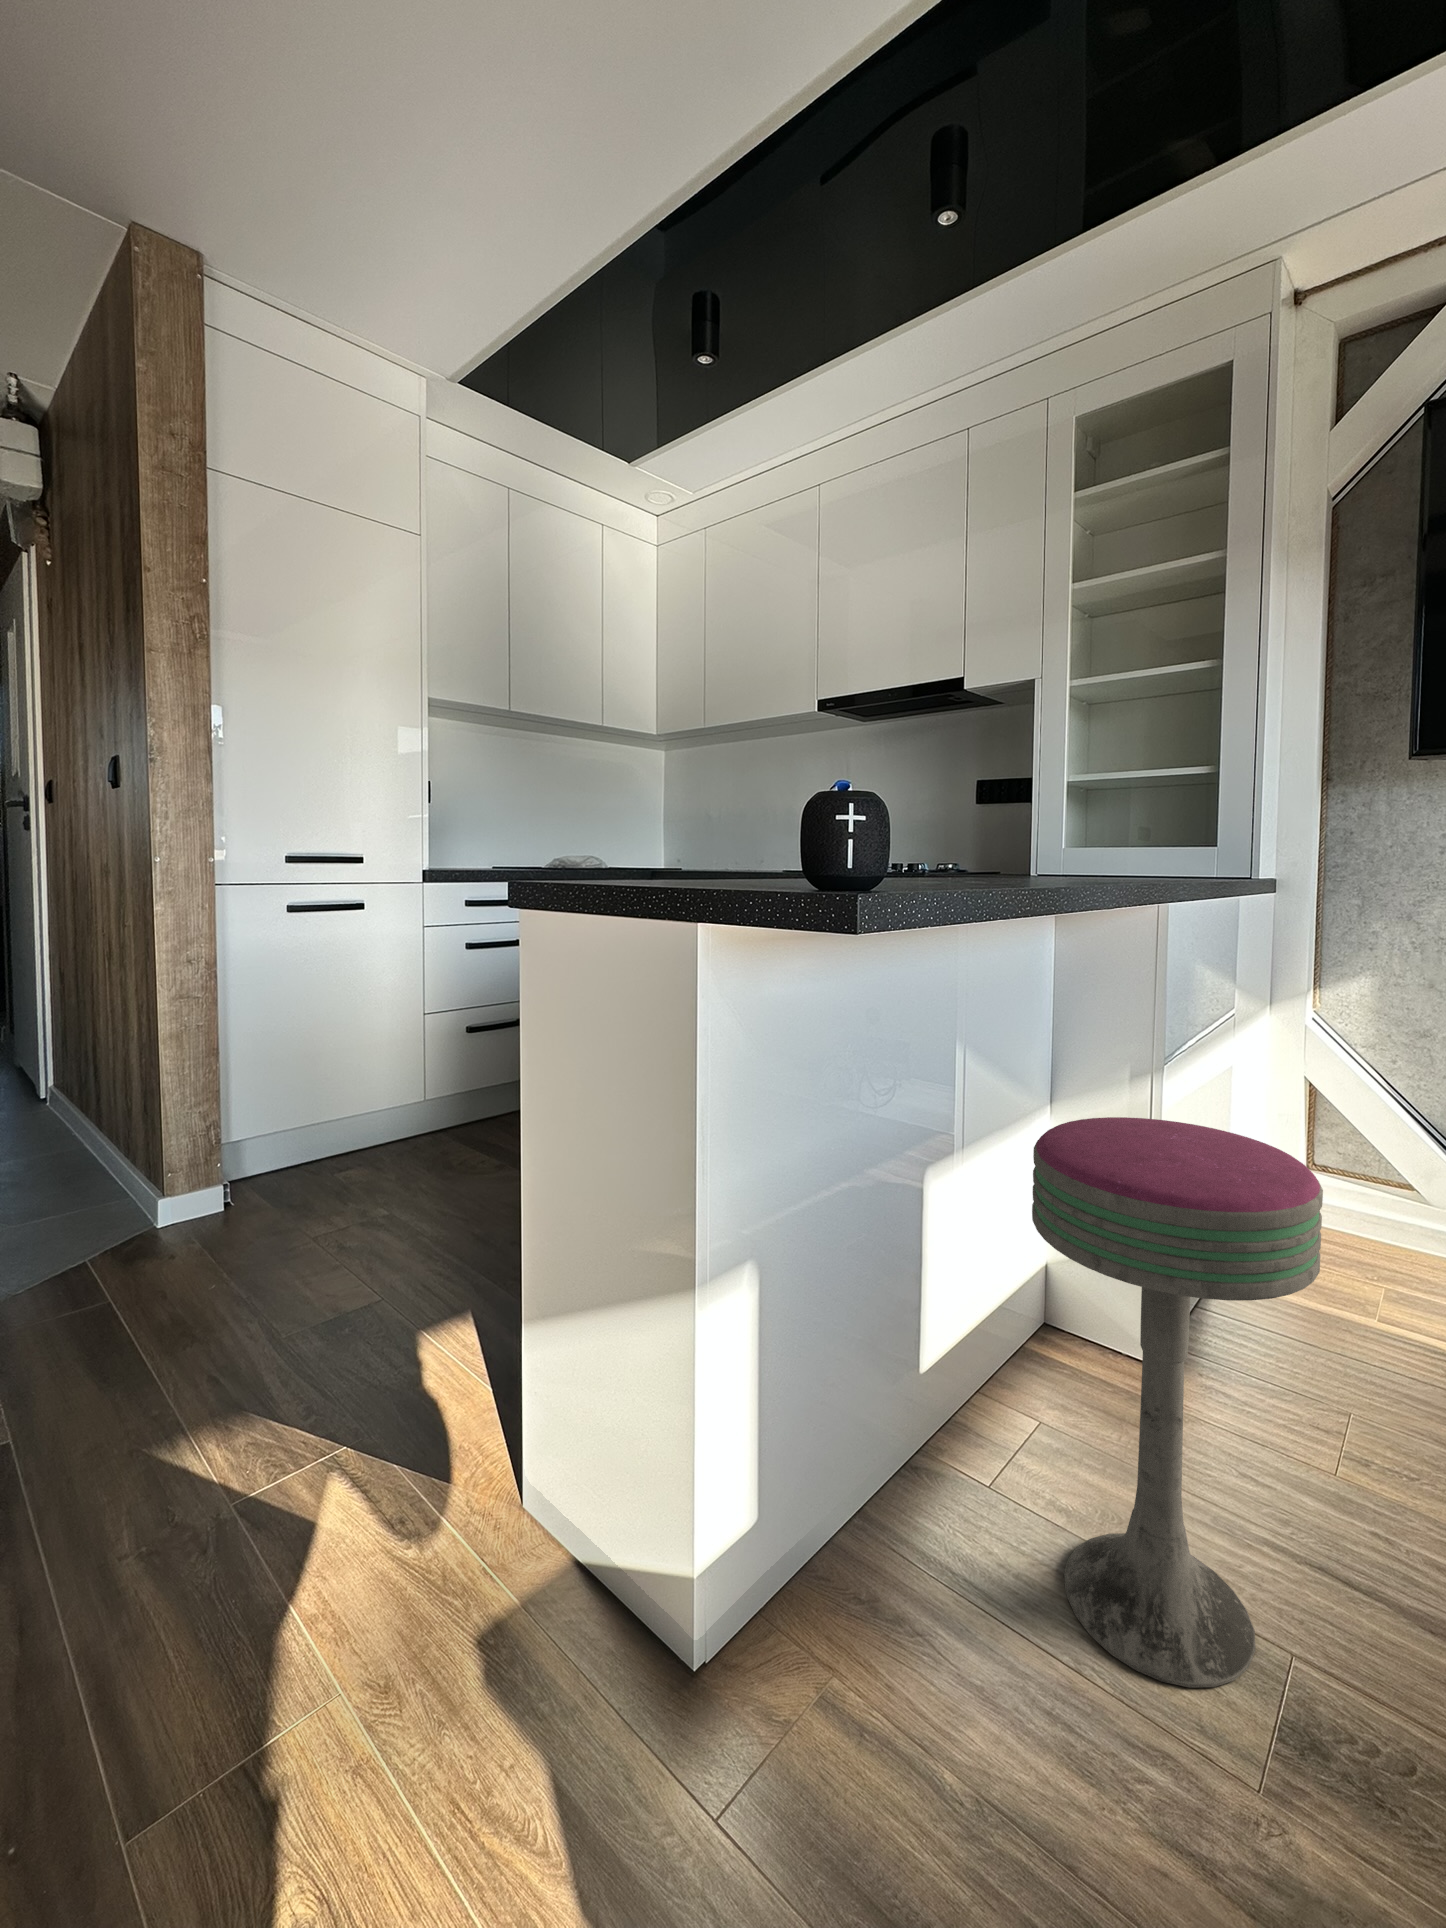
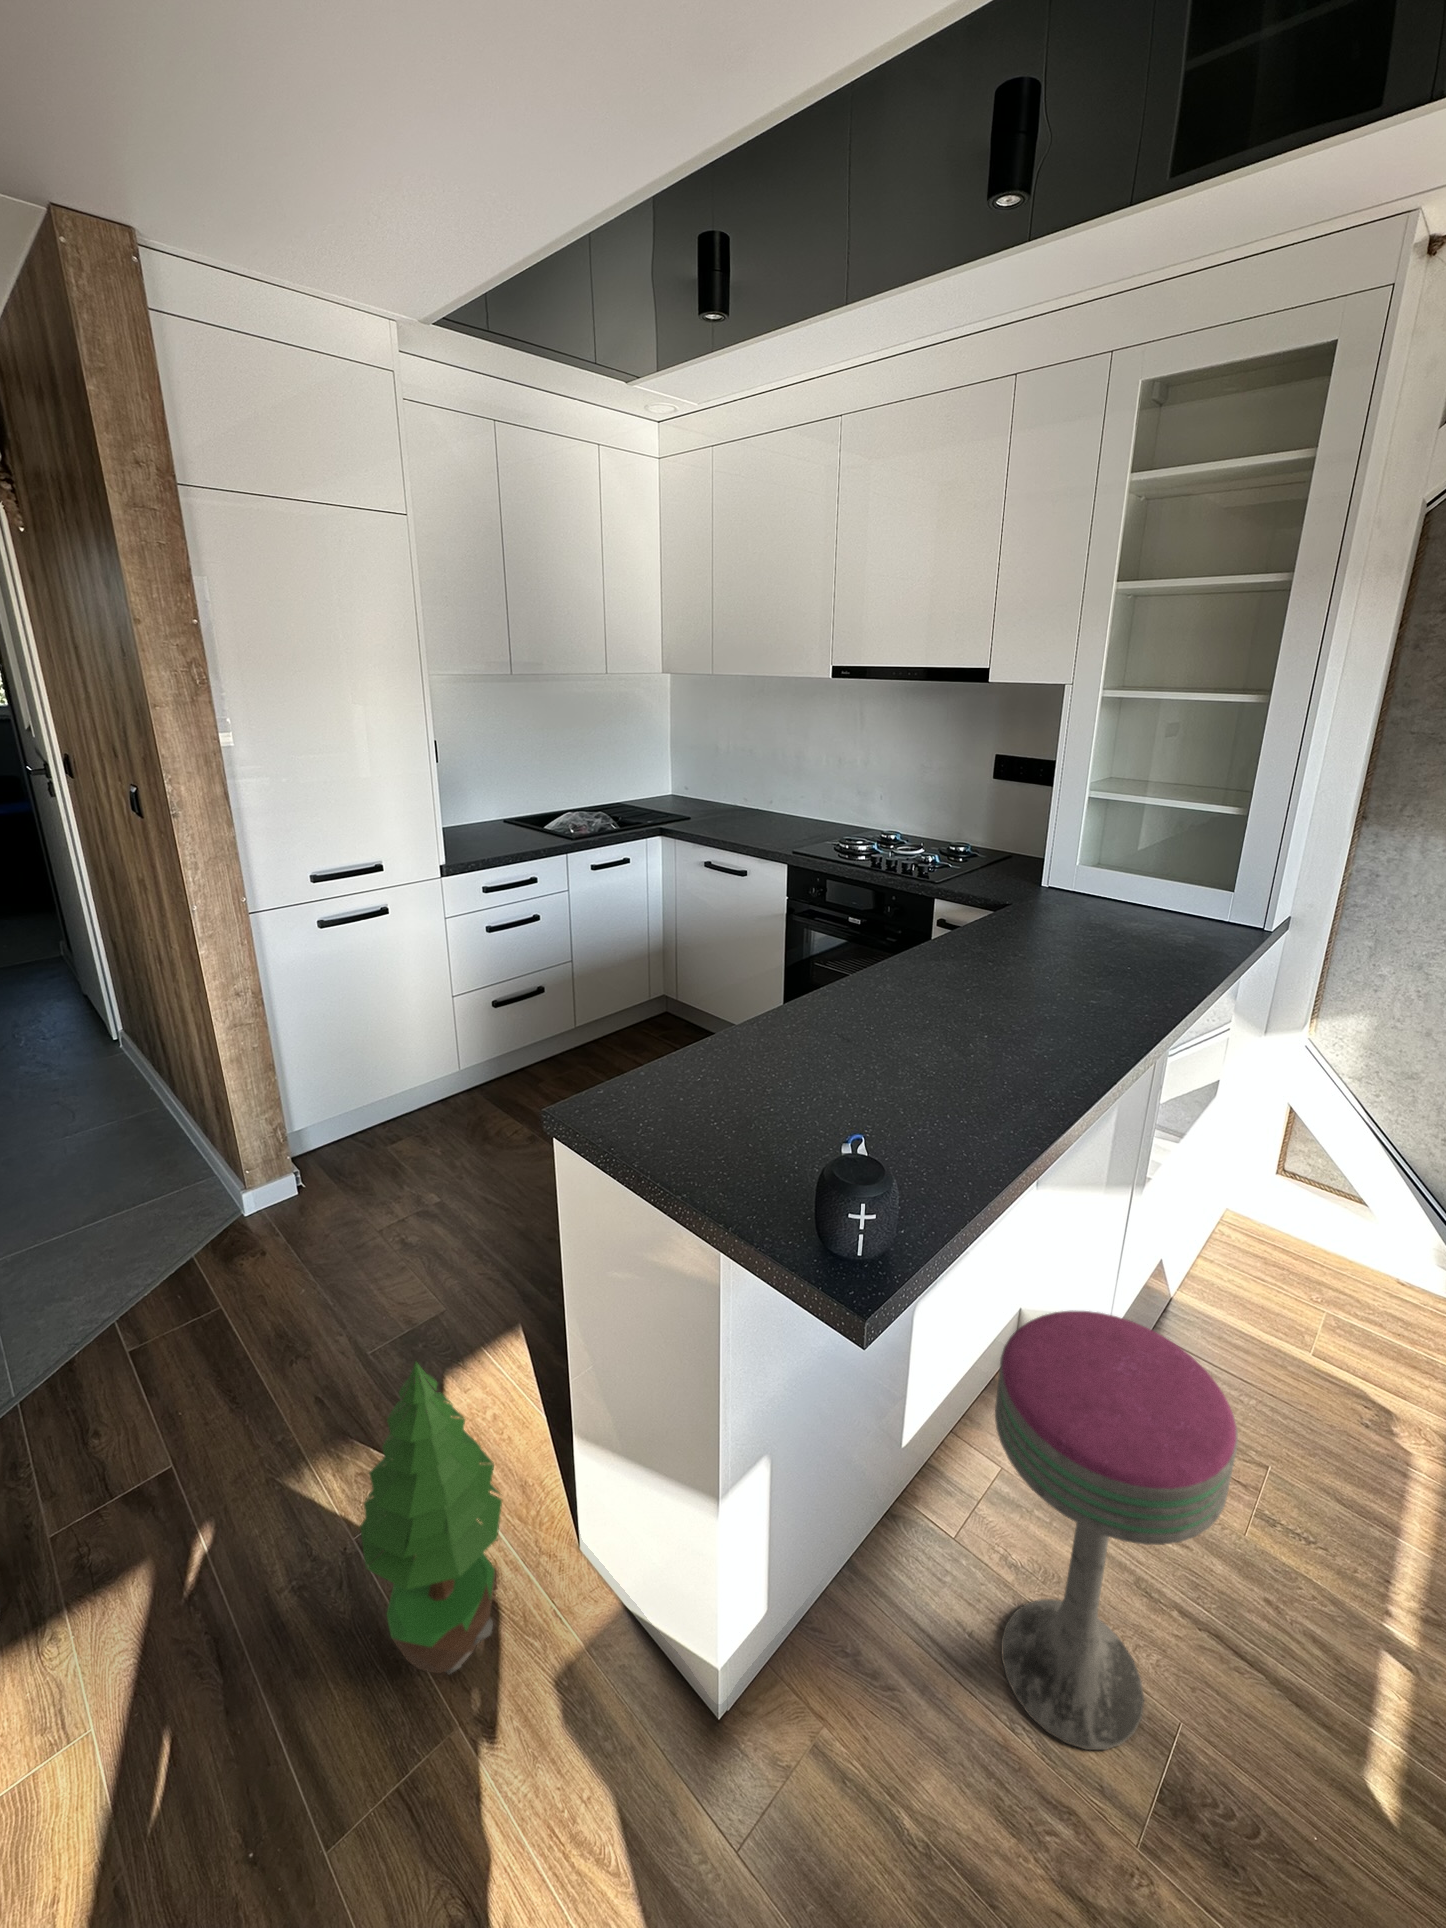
potted tree: none [231,1136,427,1626] -> present [360,1362,502,1674]

